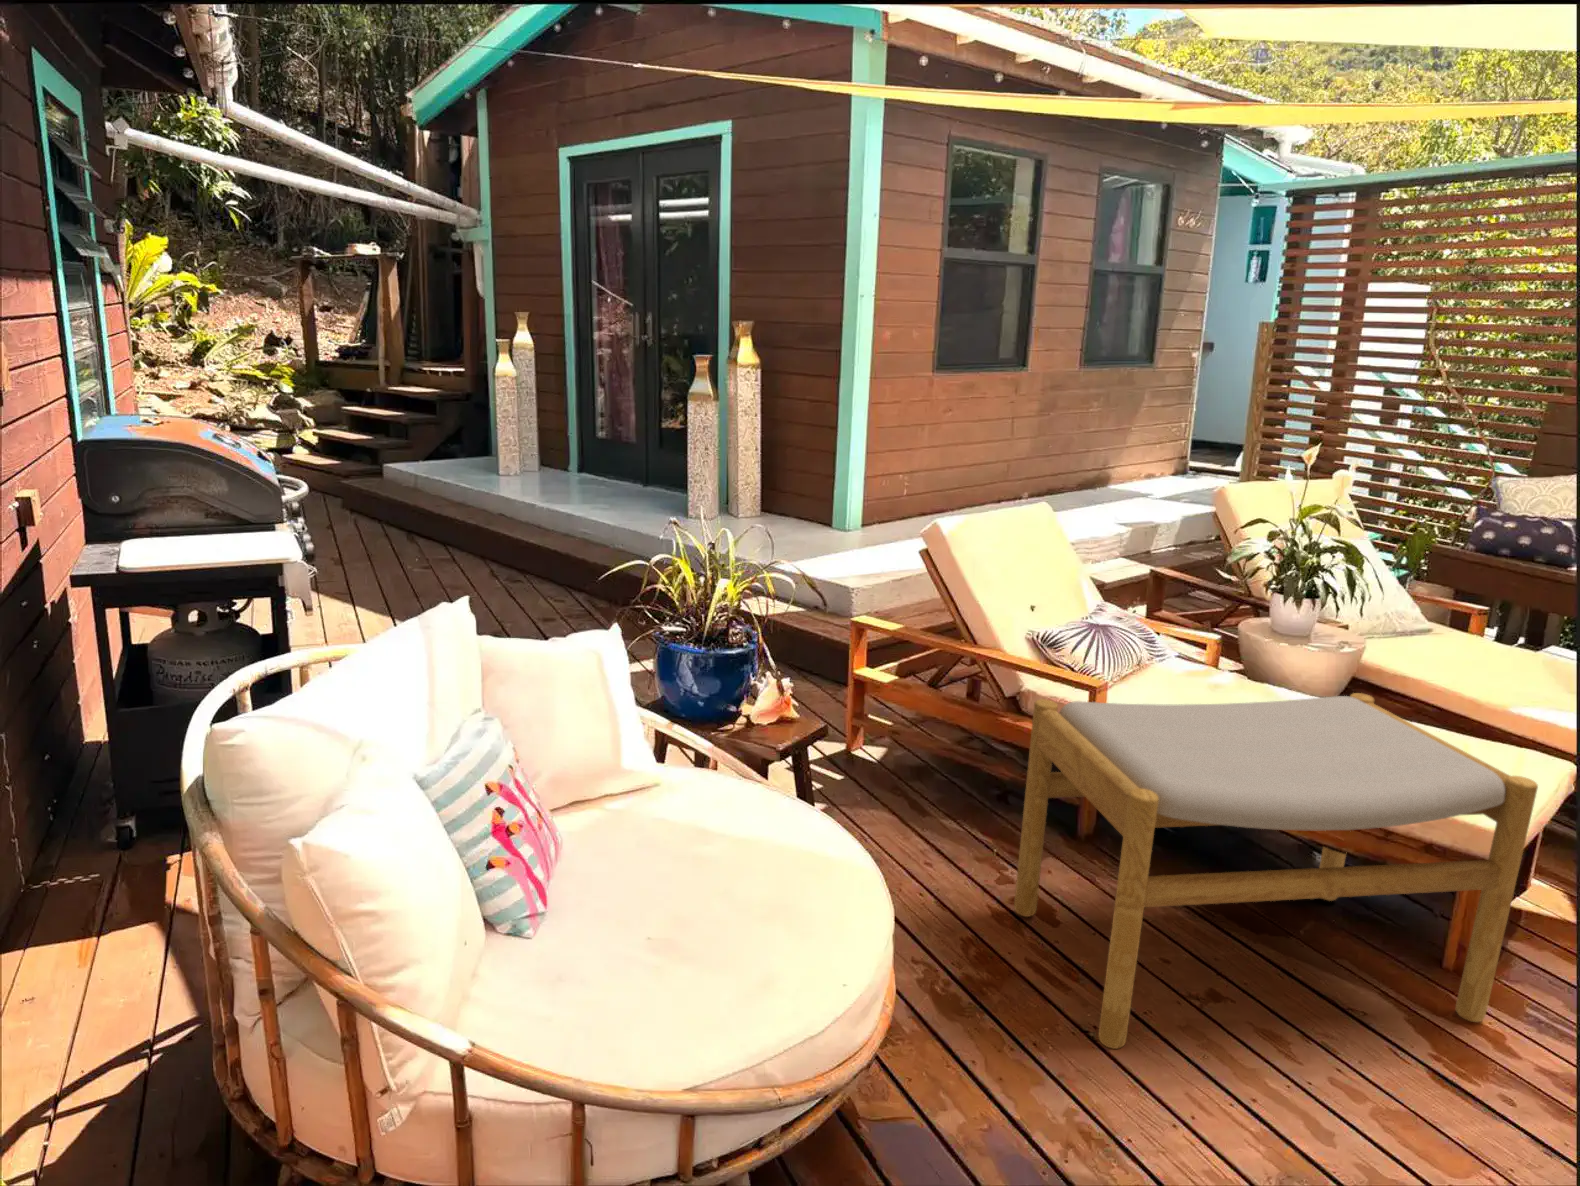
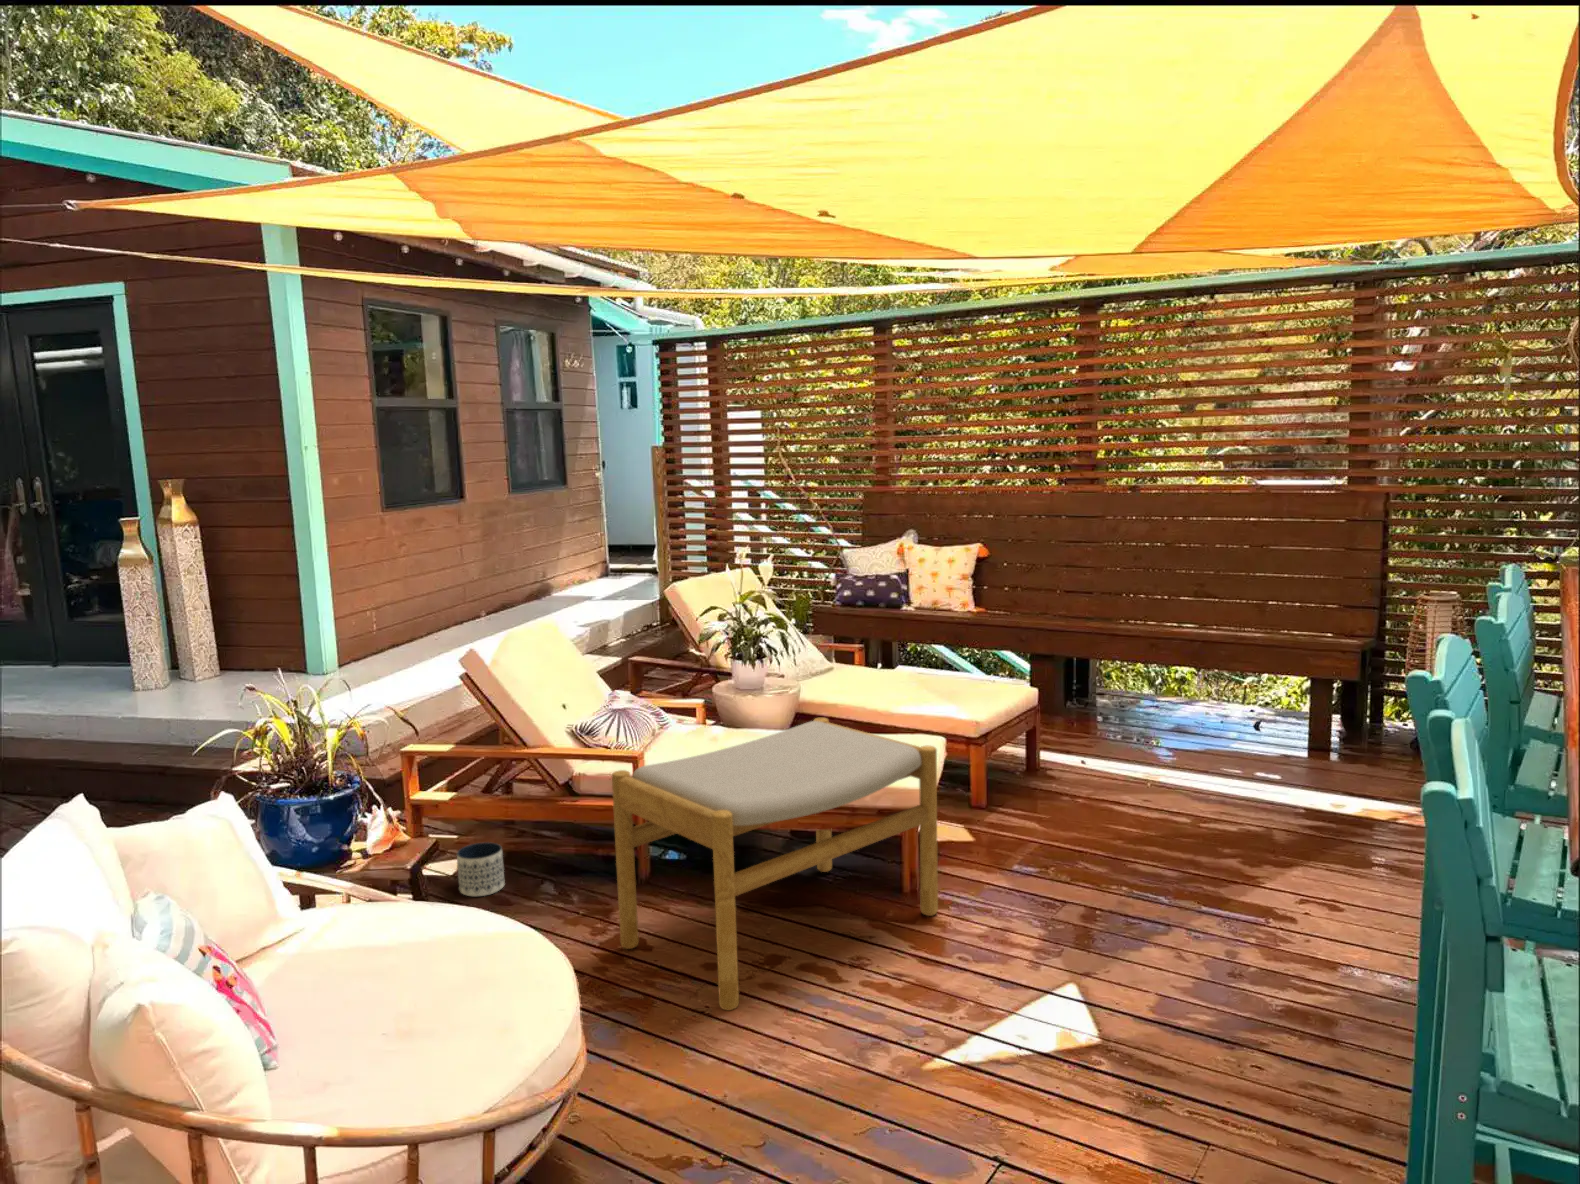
planter: none [877,737,929,797] -> present [457,842,505,896]

